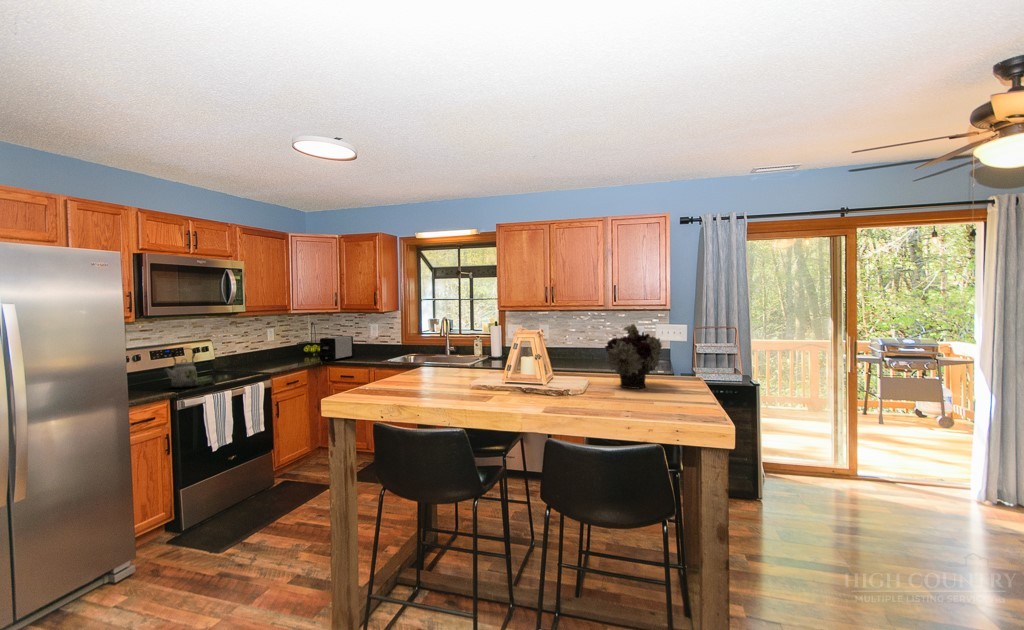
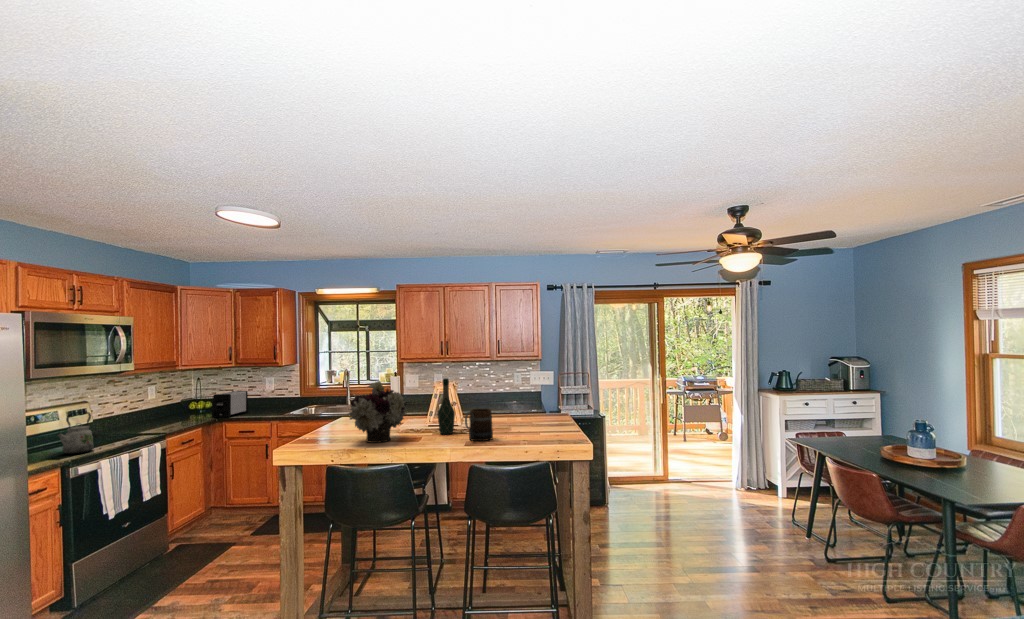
flower arrangement: present [605,324,662,388] -> present [348,381,406,443]
wine bottle: none [516,326,536,392] -> present [437,378,455,434]
mug: none [541,364,578,404] -> present [465,409,493,441]

